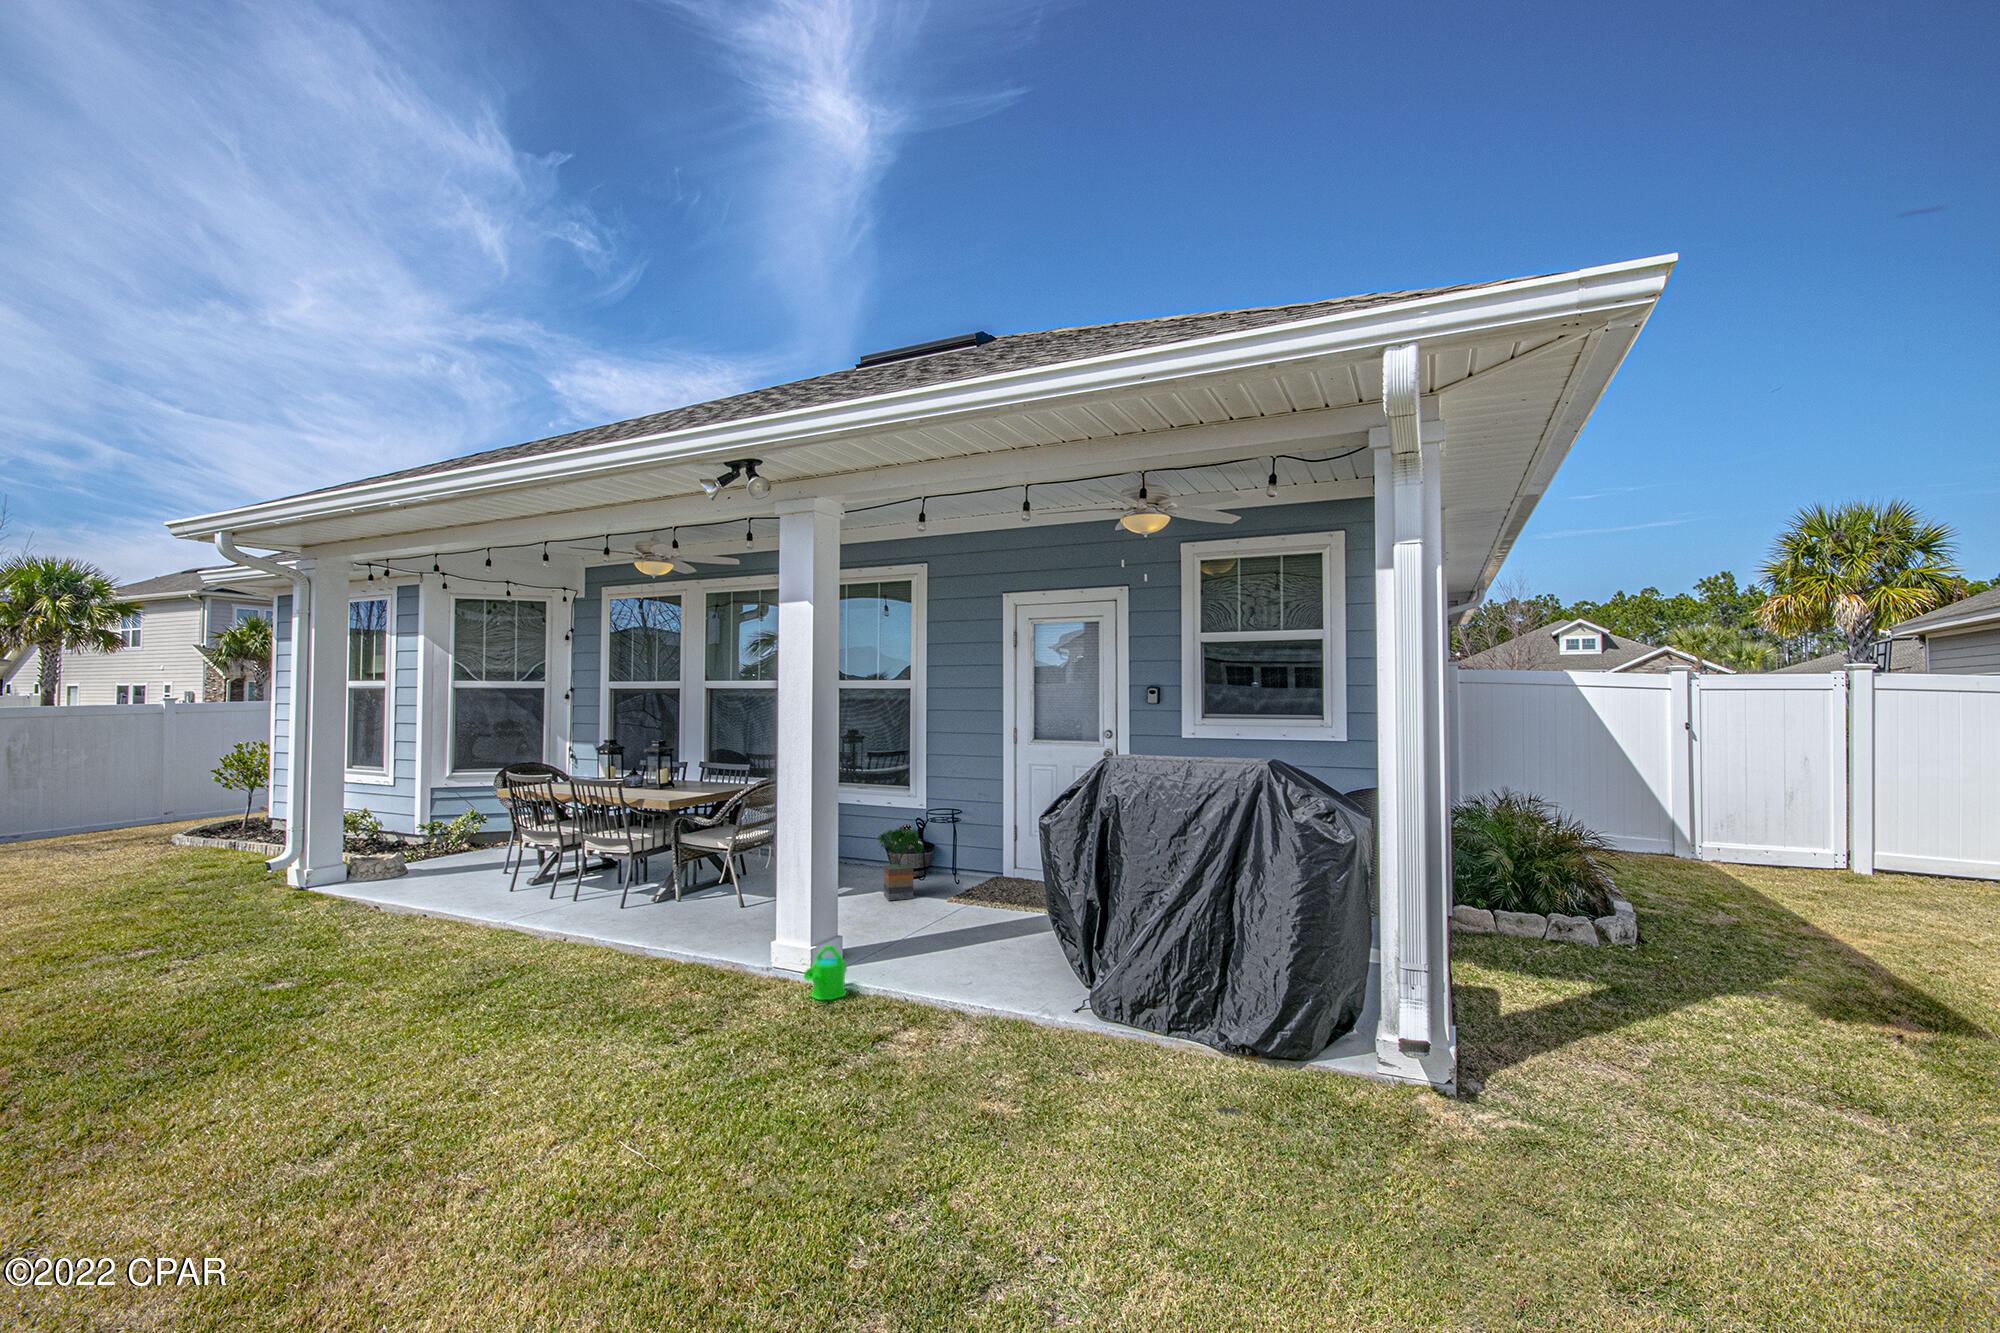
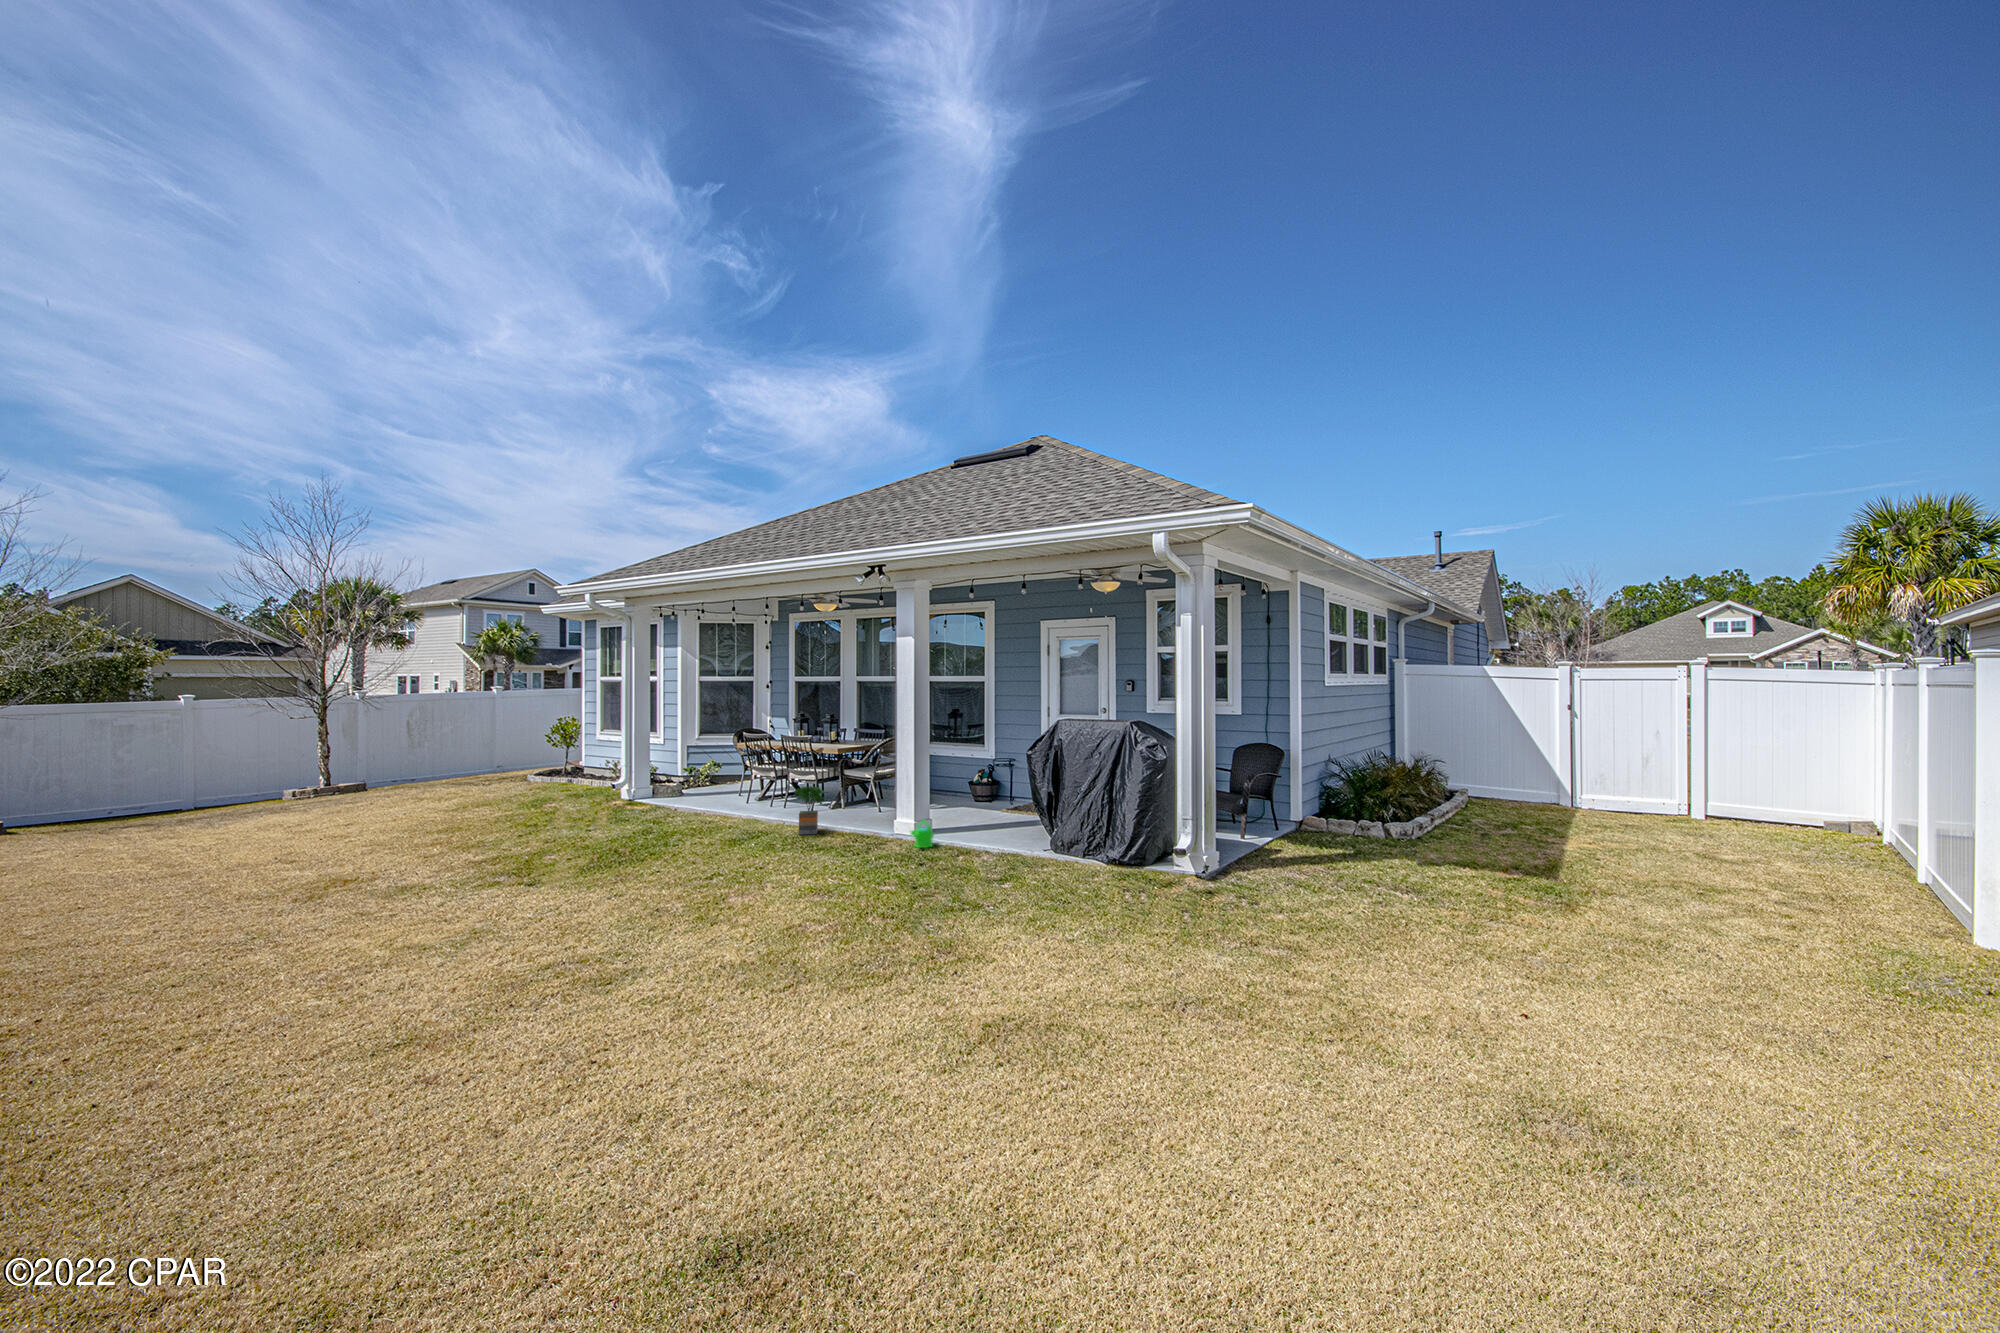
potted tree: present [878,829,923,900] -> present [795,786,825,835]

